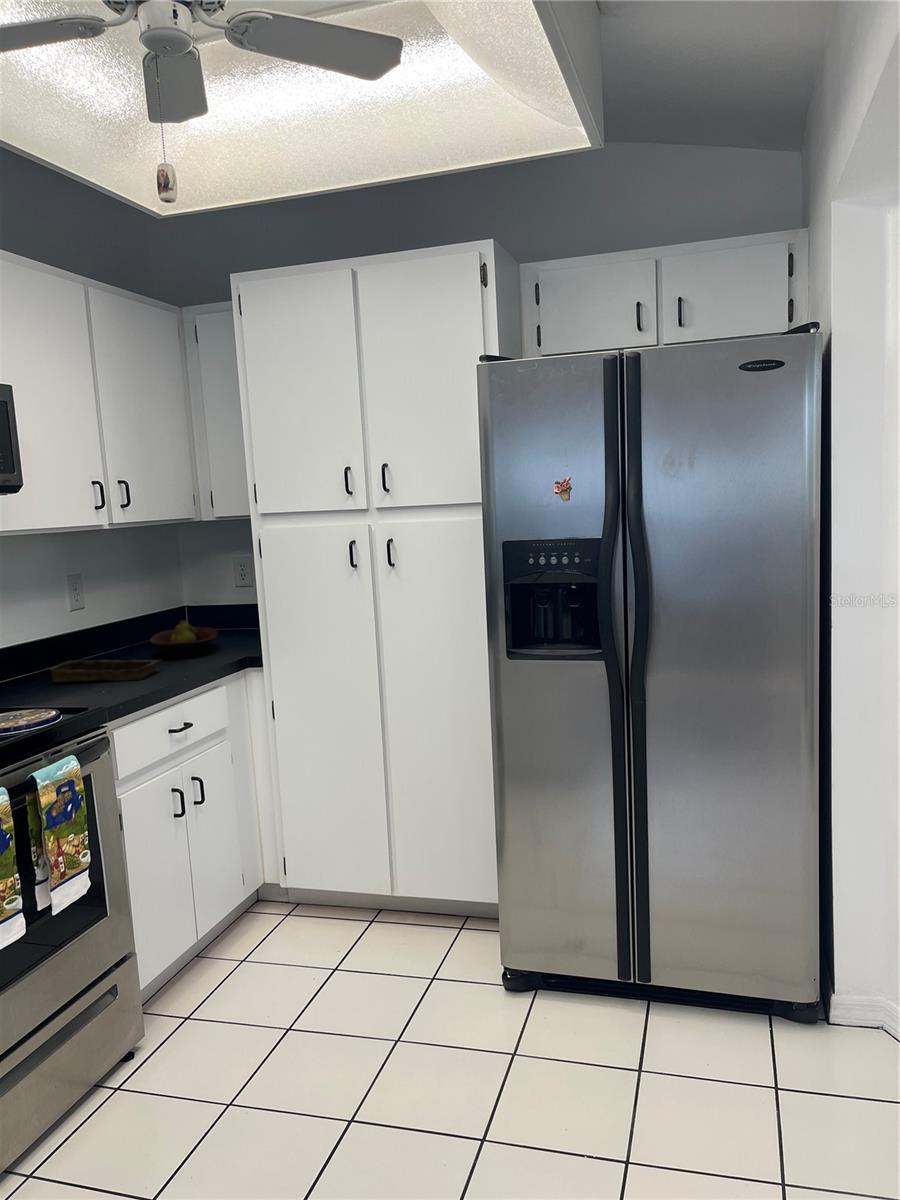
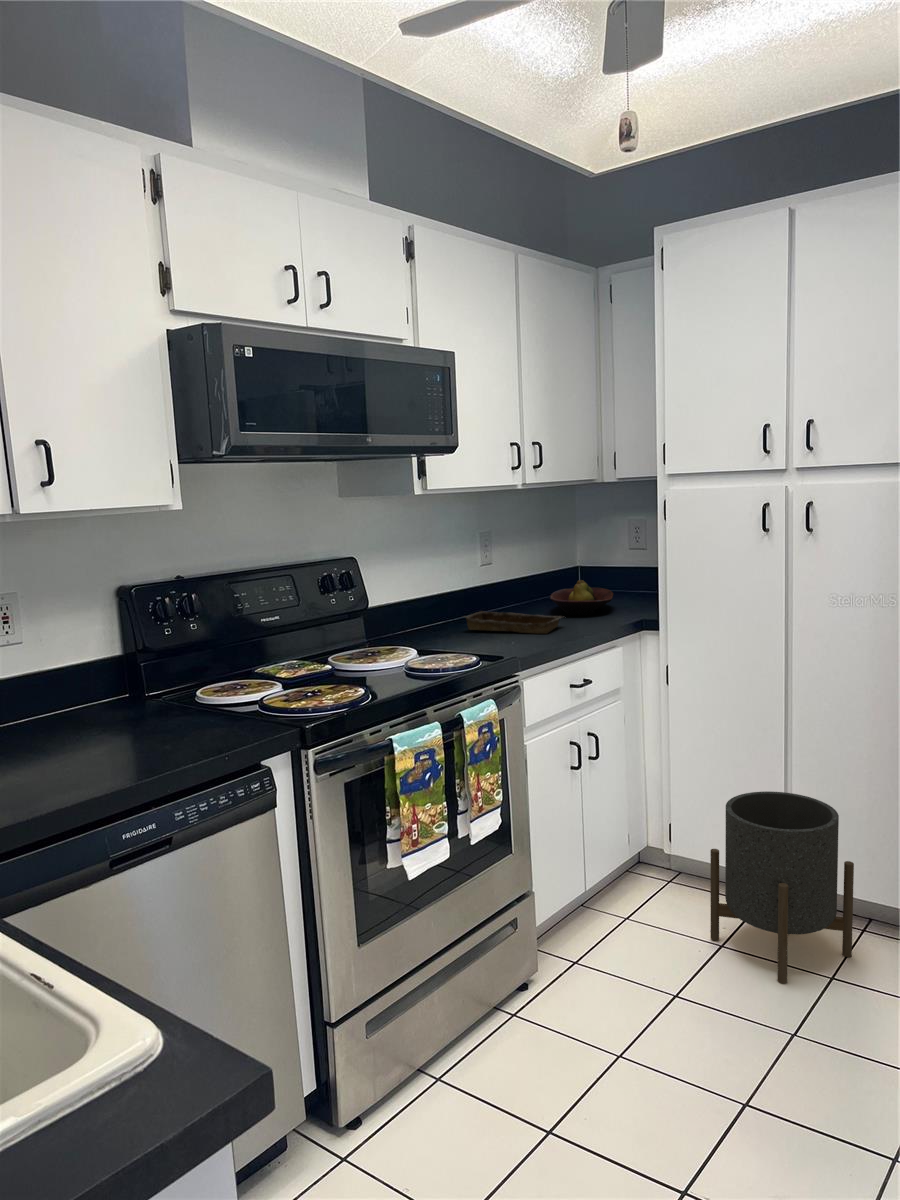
planter: none [318,811,449,992] -> present [710,791,854,983]

